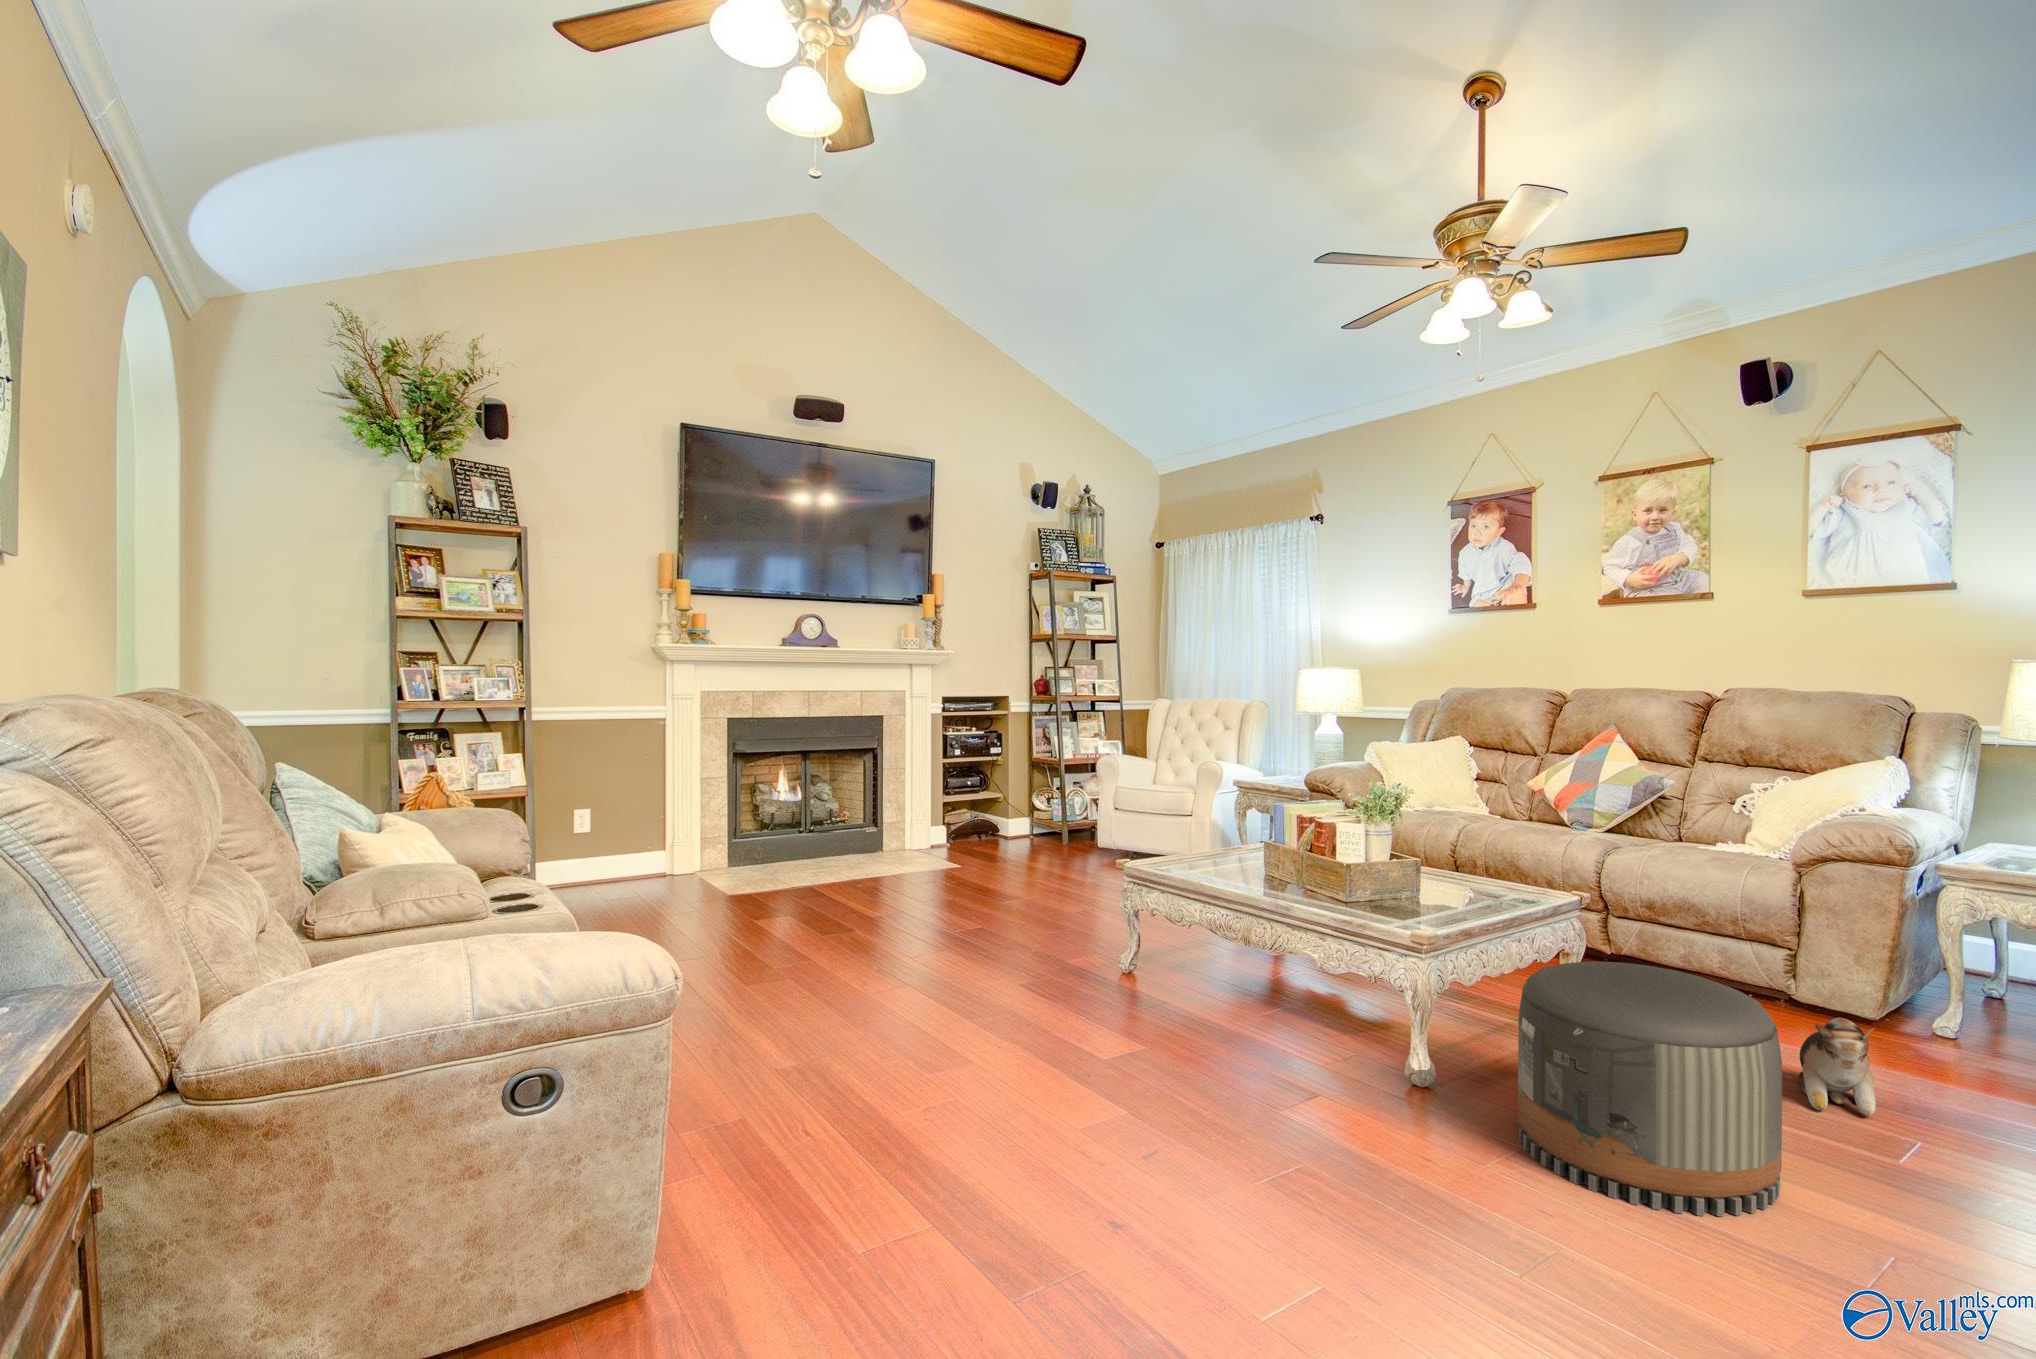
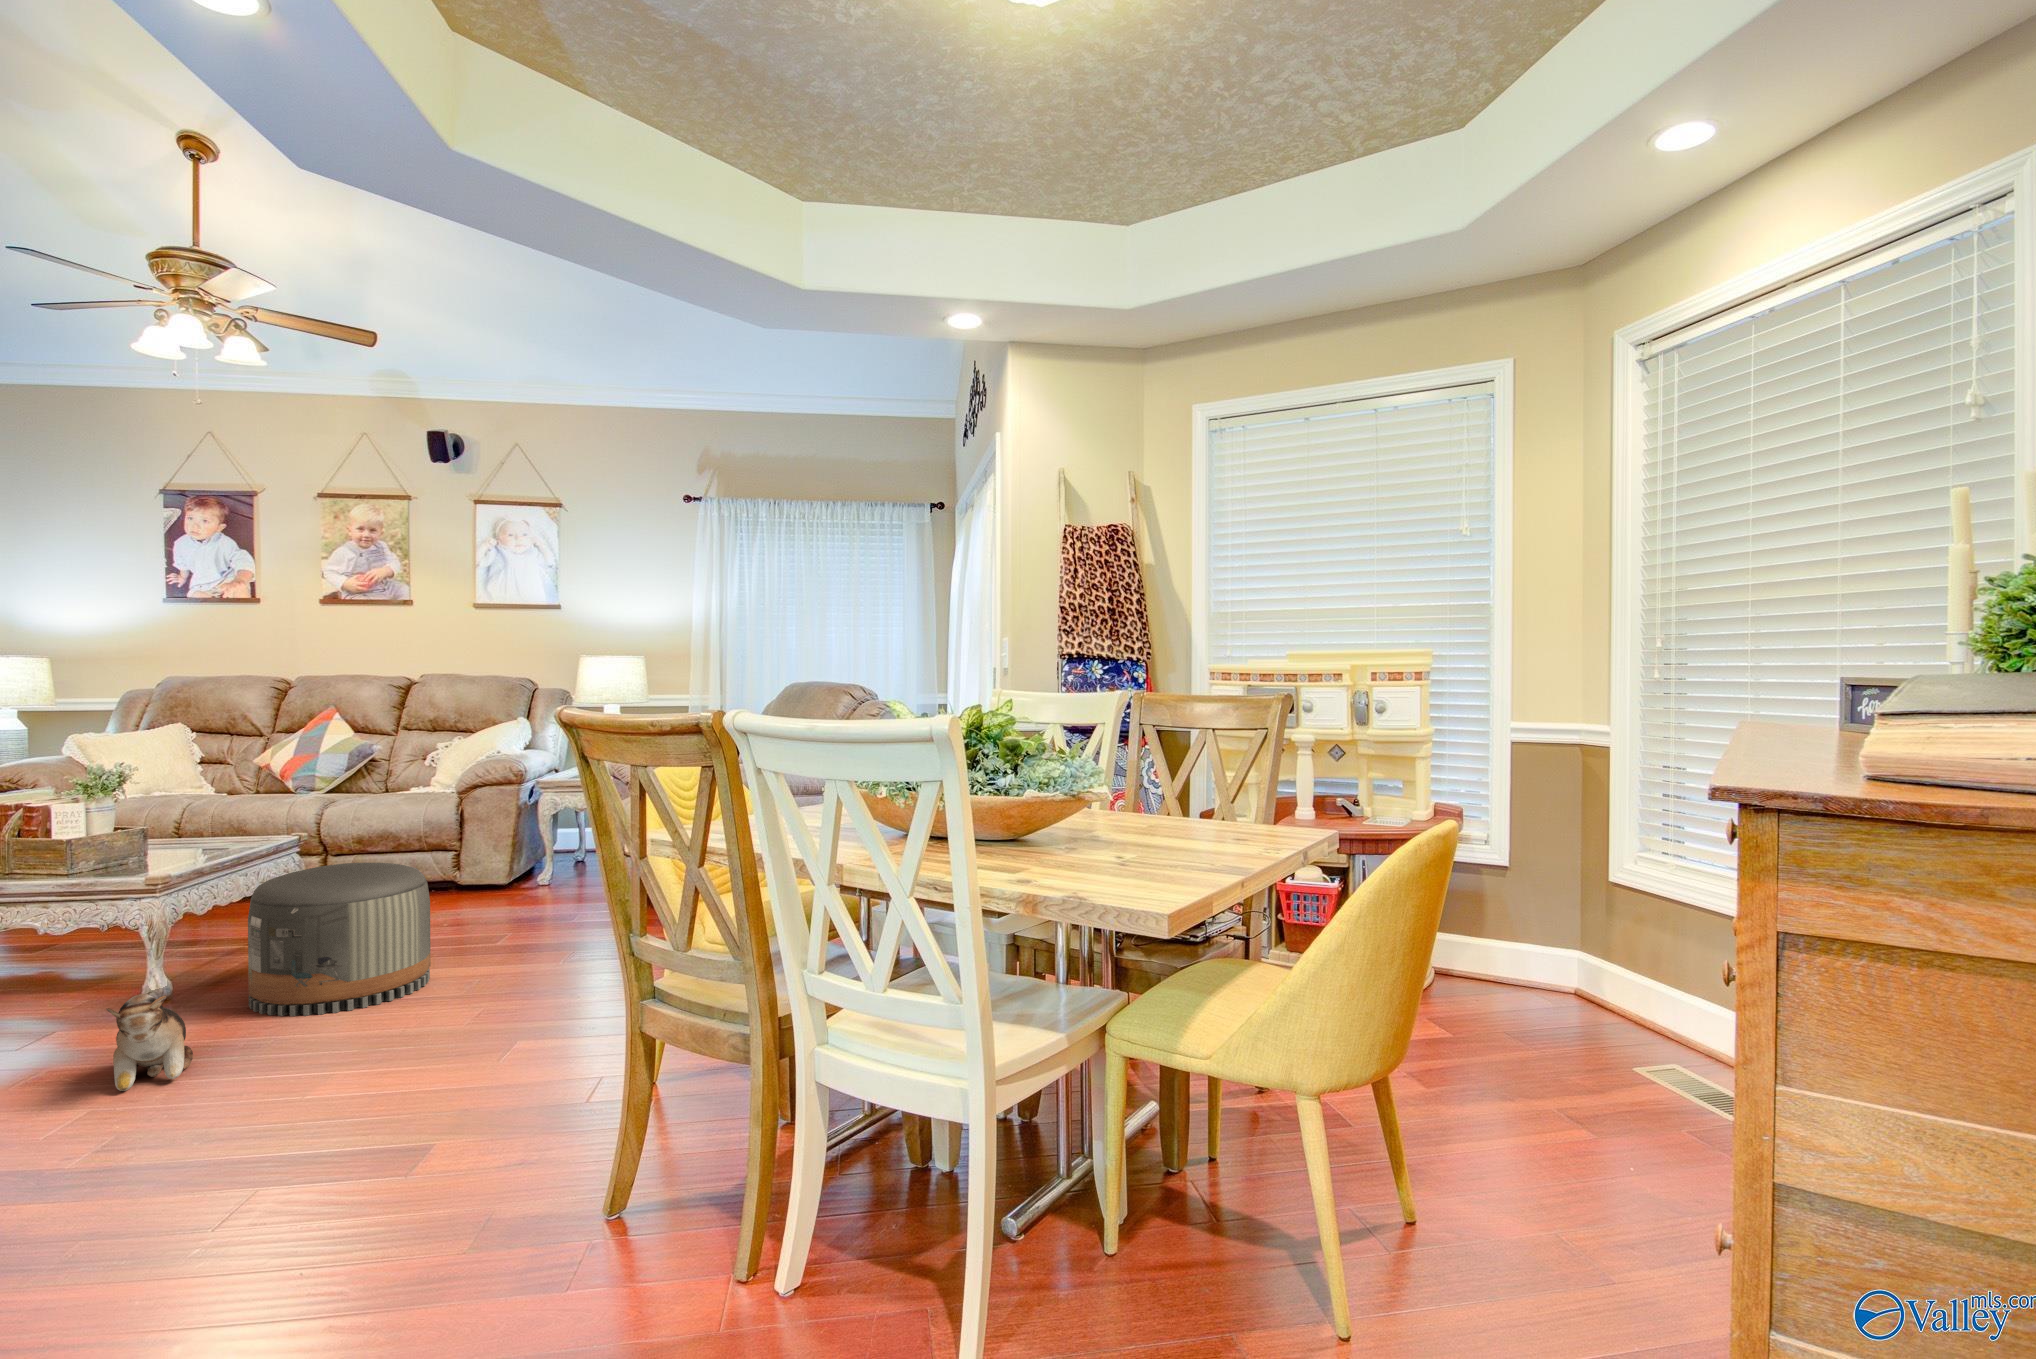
plush toy: present [1798,1017,1876,1115] -> present [106,994,193,1091]

